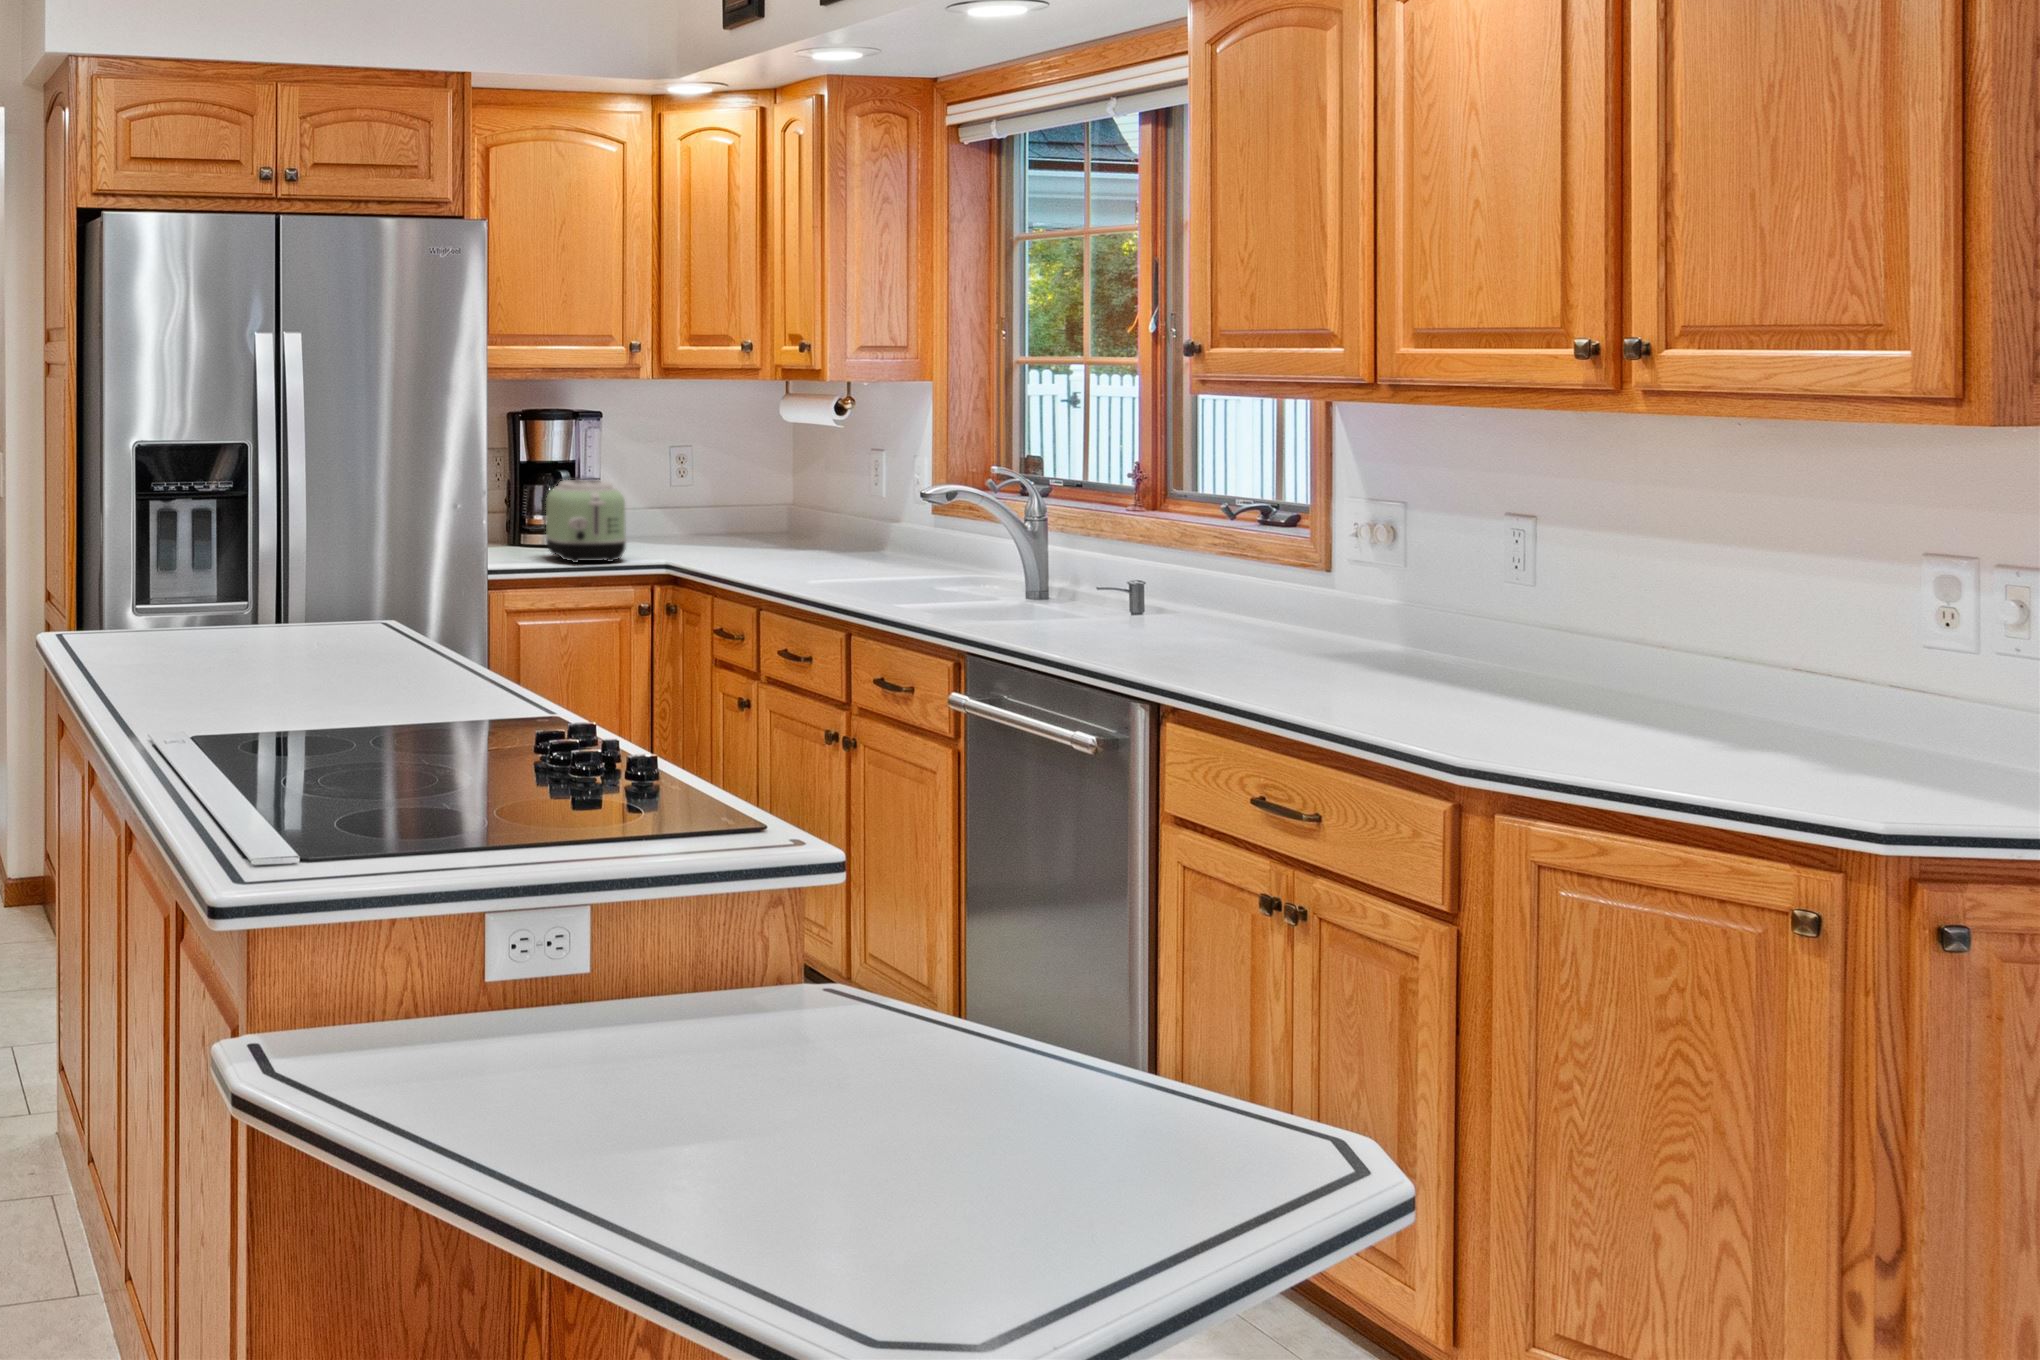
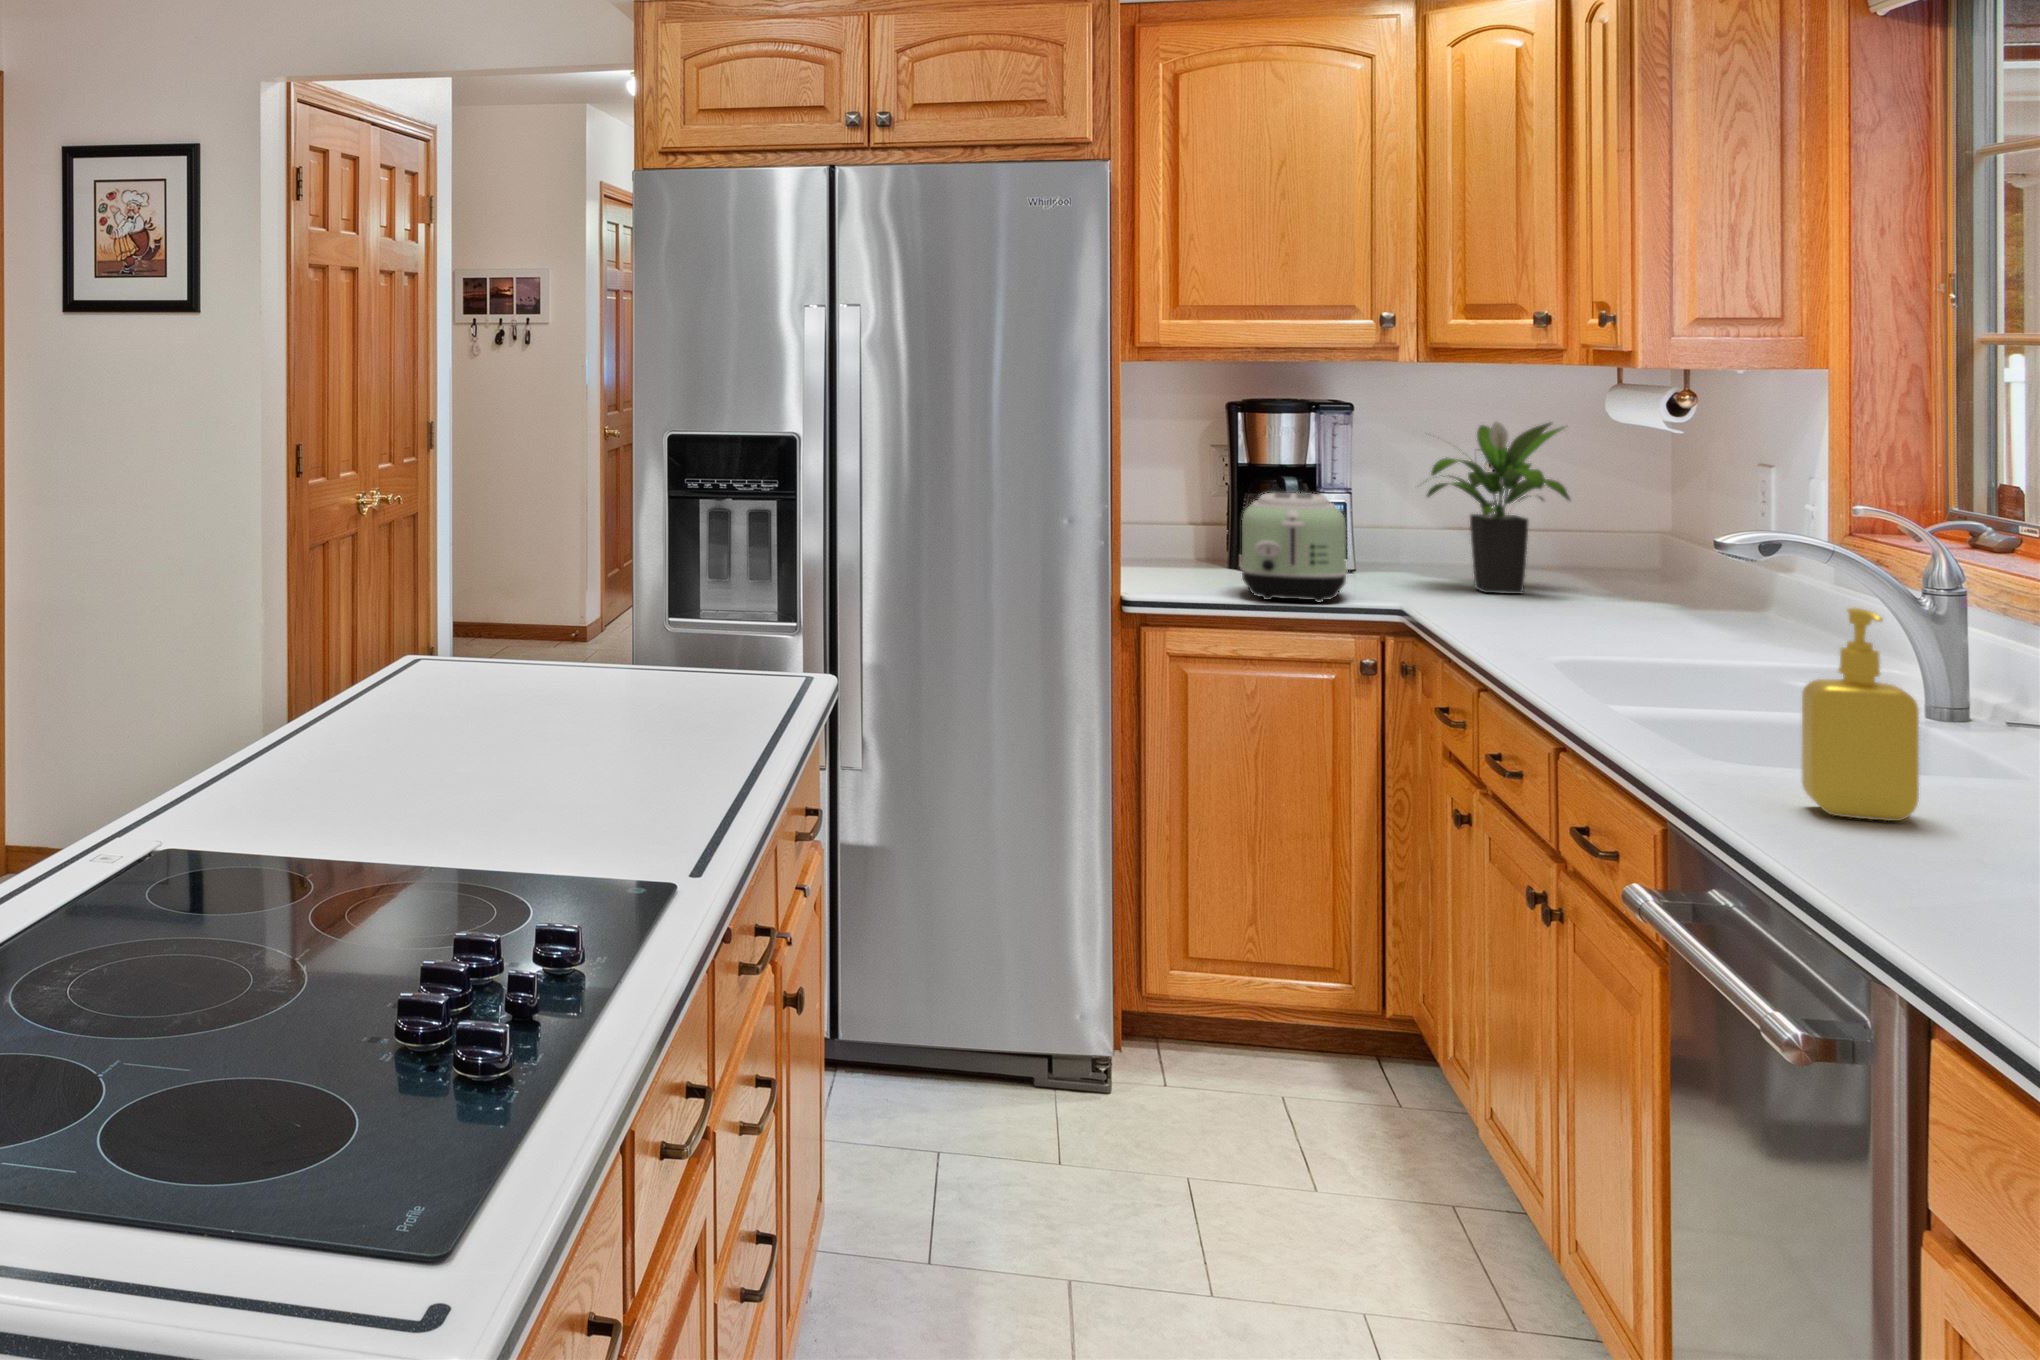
potted plant: none [651,420,756,549] -> present [1426,421,1570,594]
soap dispenser: none [1071,526,1133,650] -> present [1802,608,1919,821]

